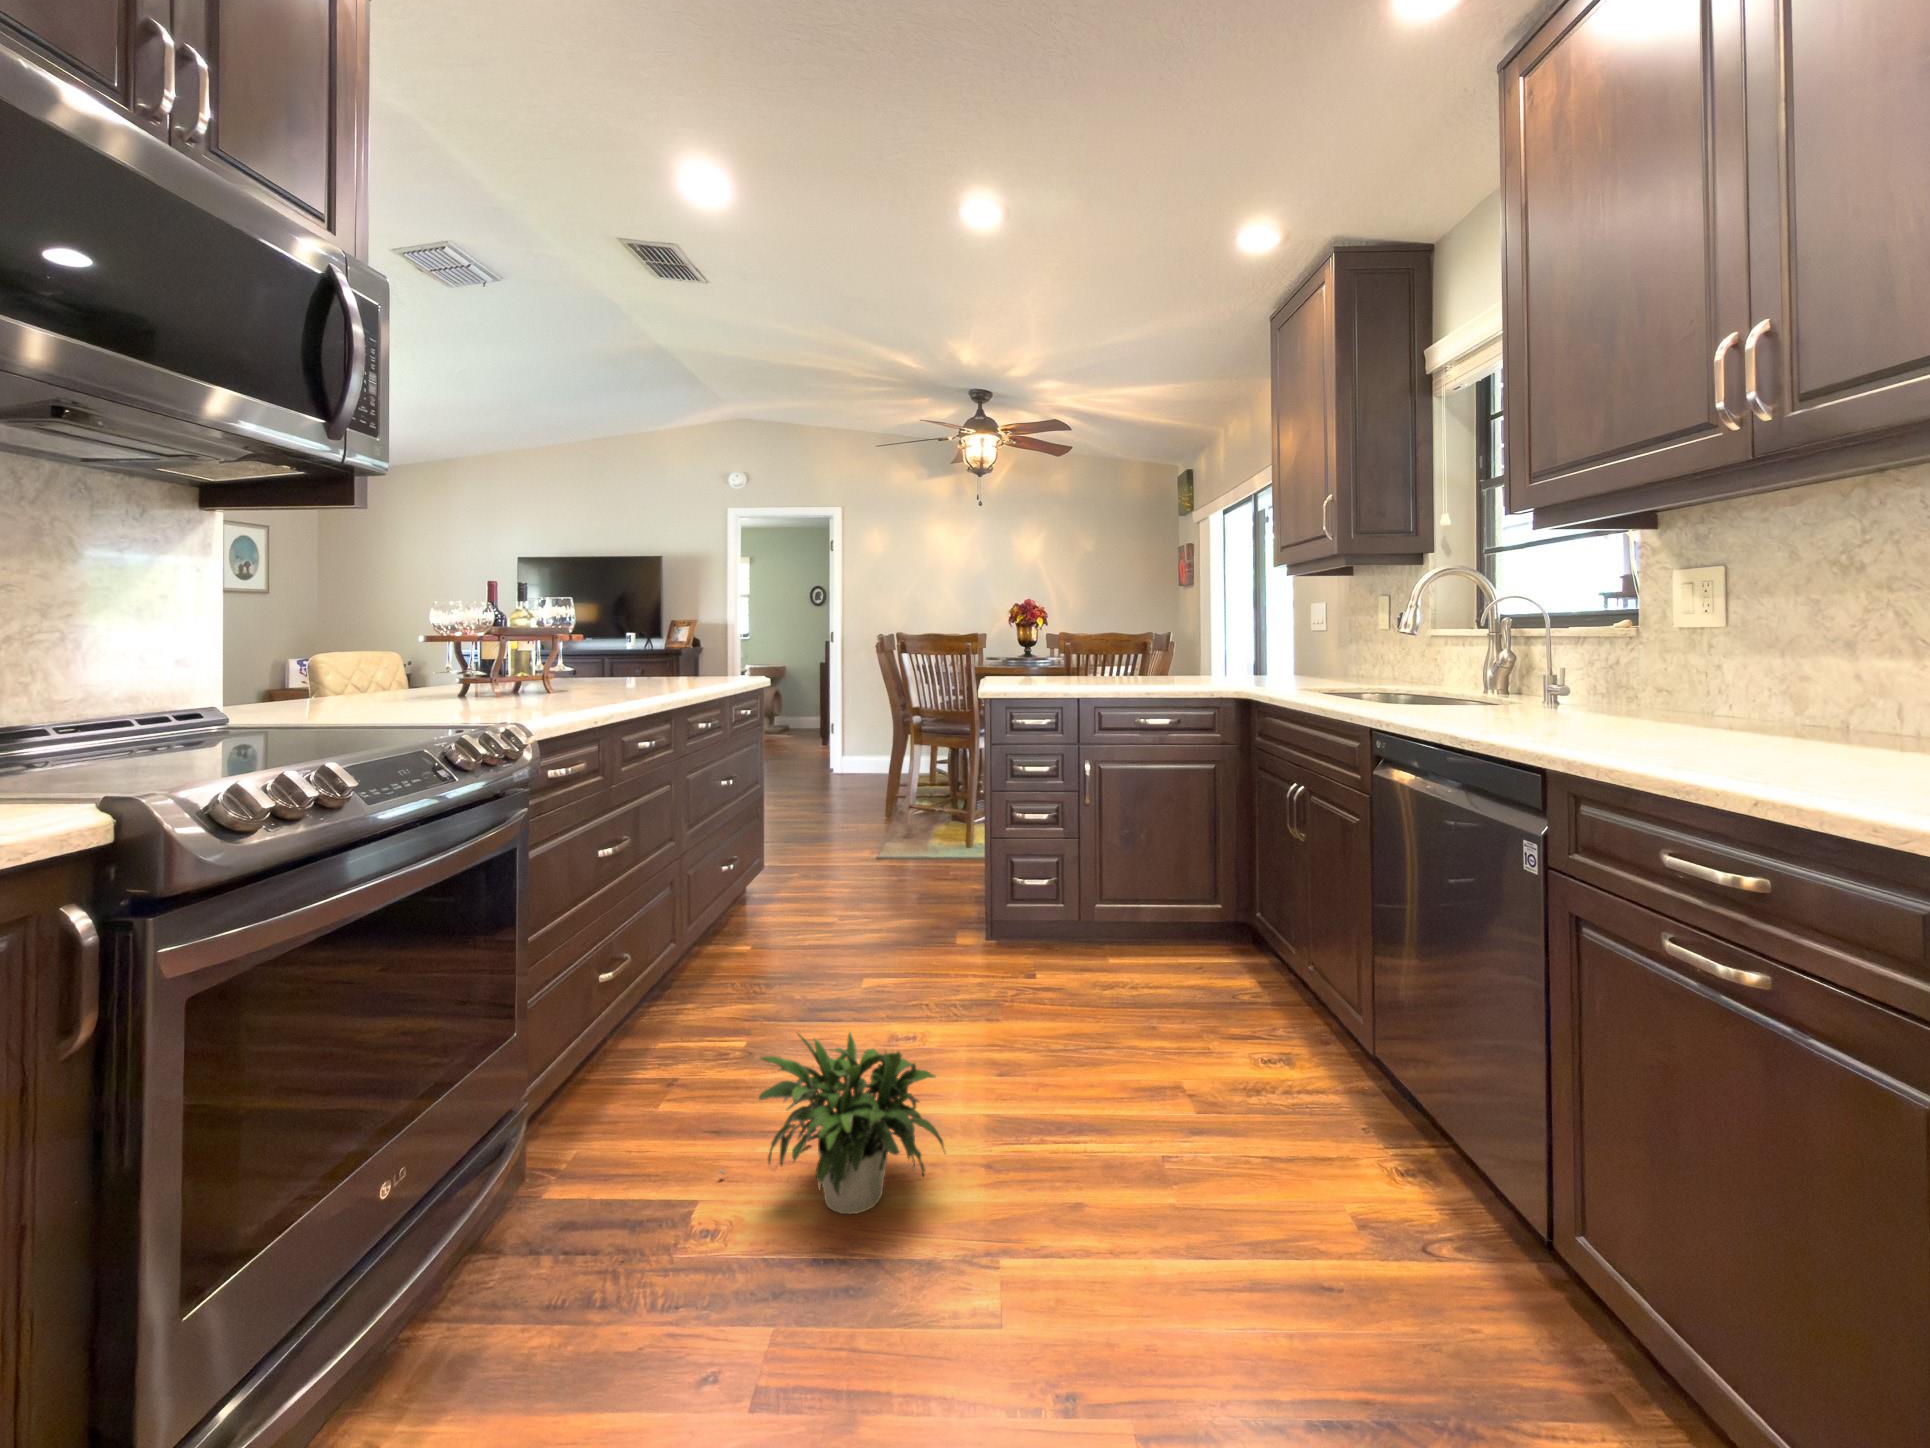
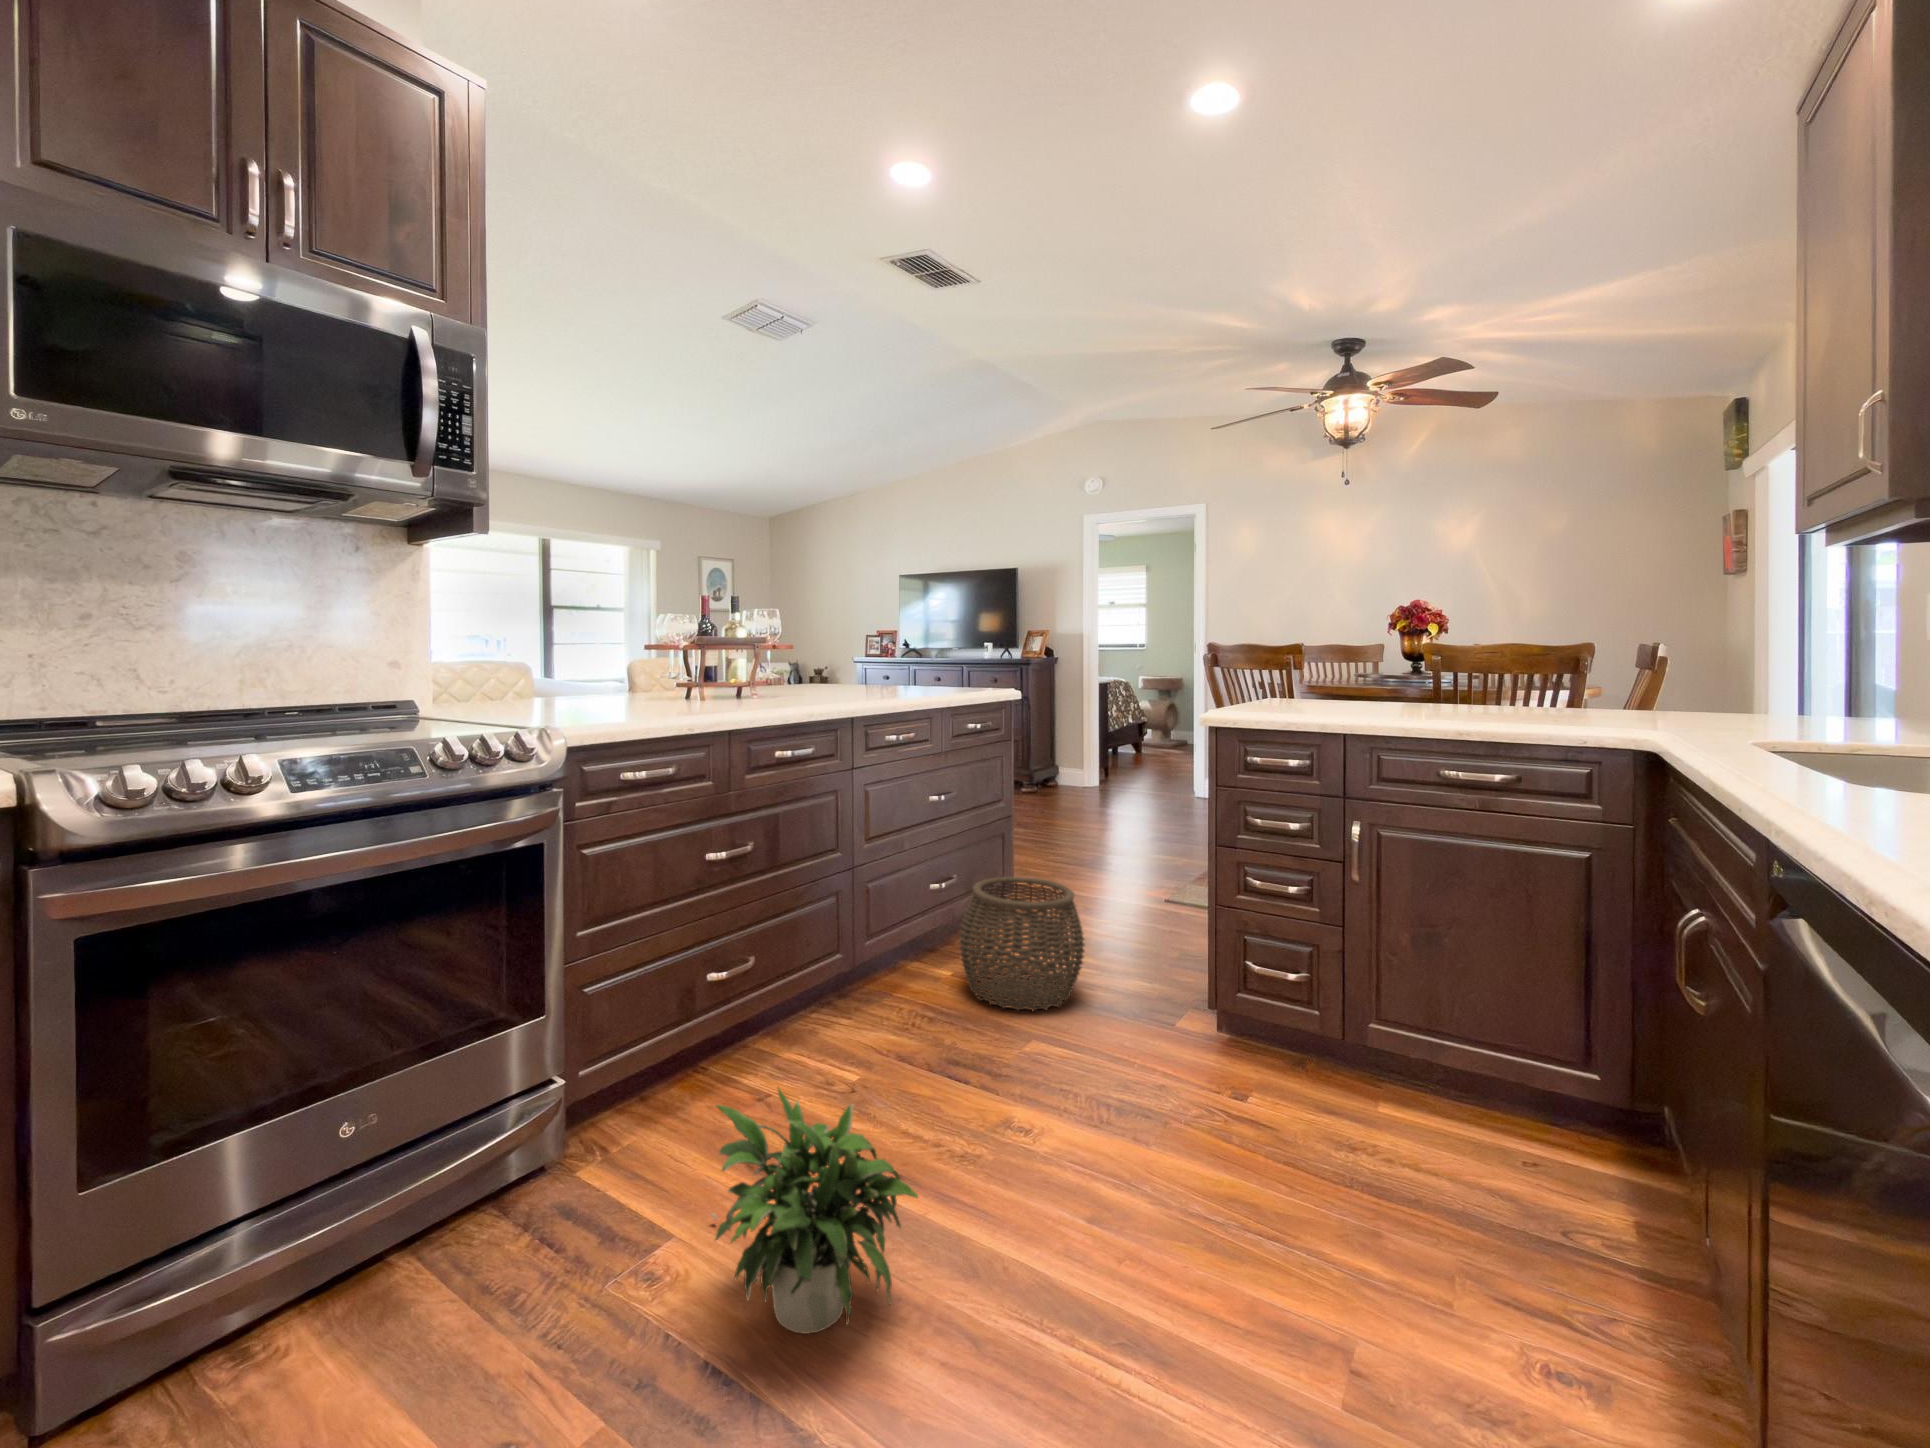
woven basket: none [770,846,882,962] -> present [959,877,1084,1012]

